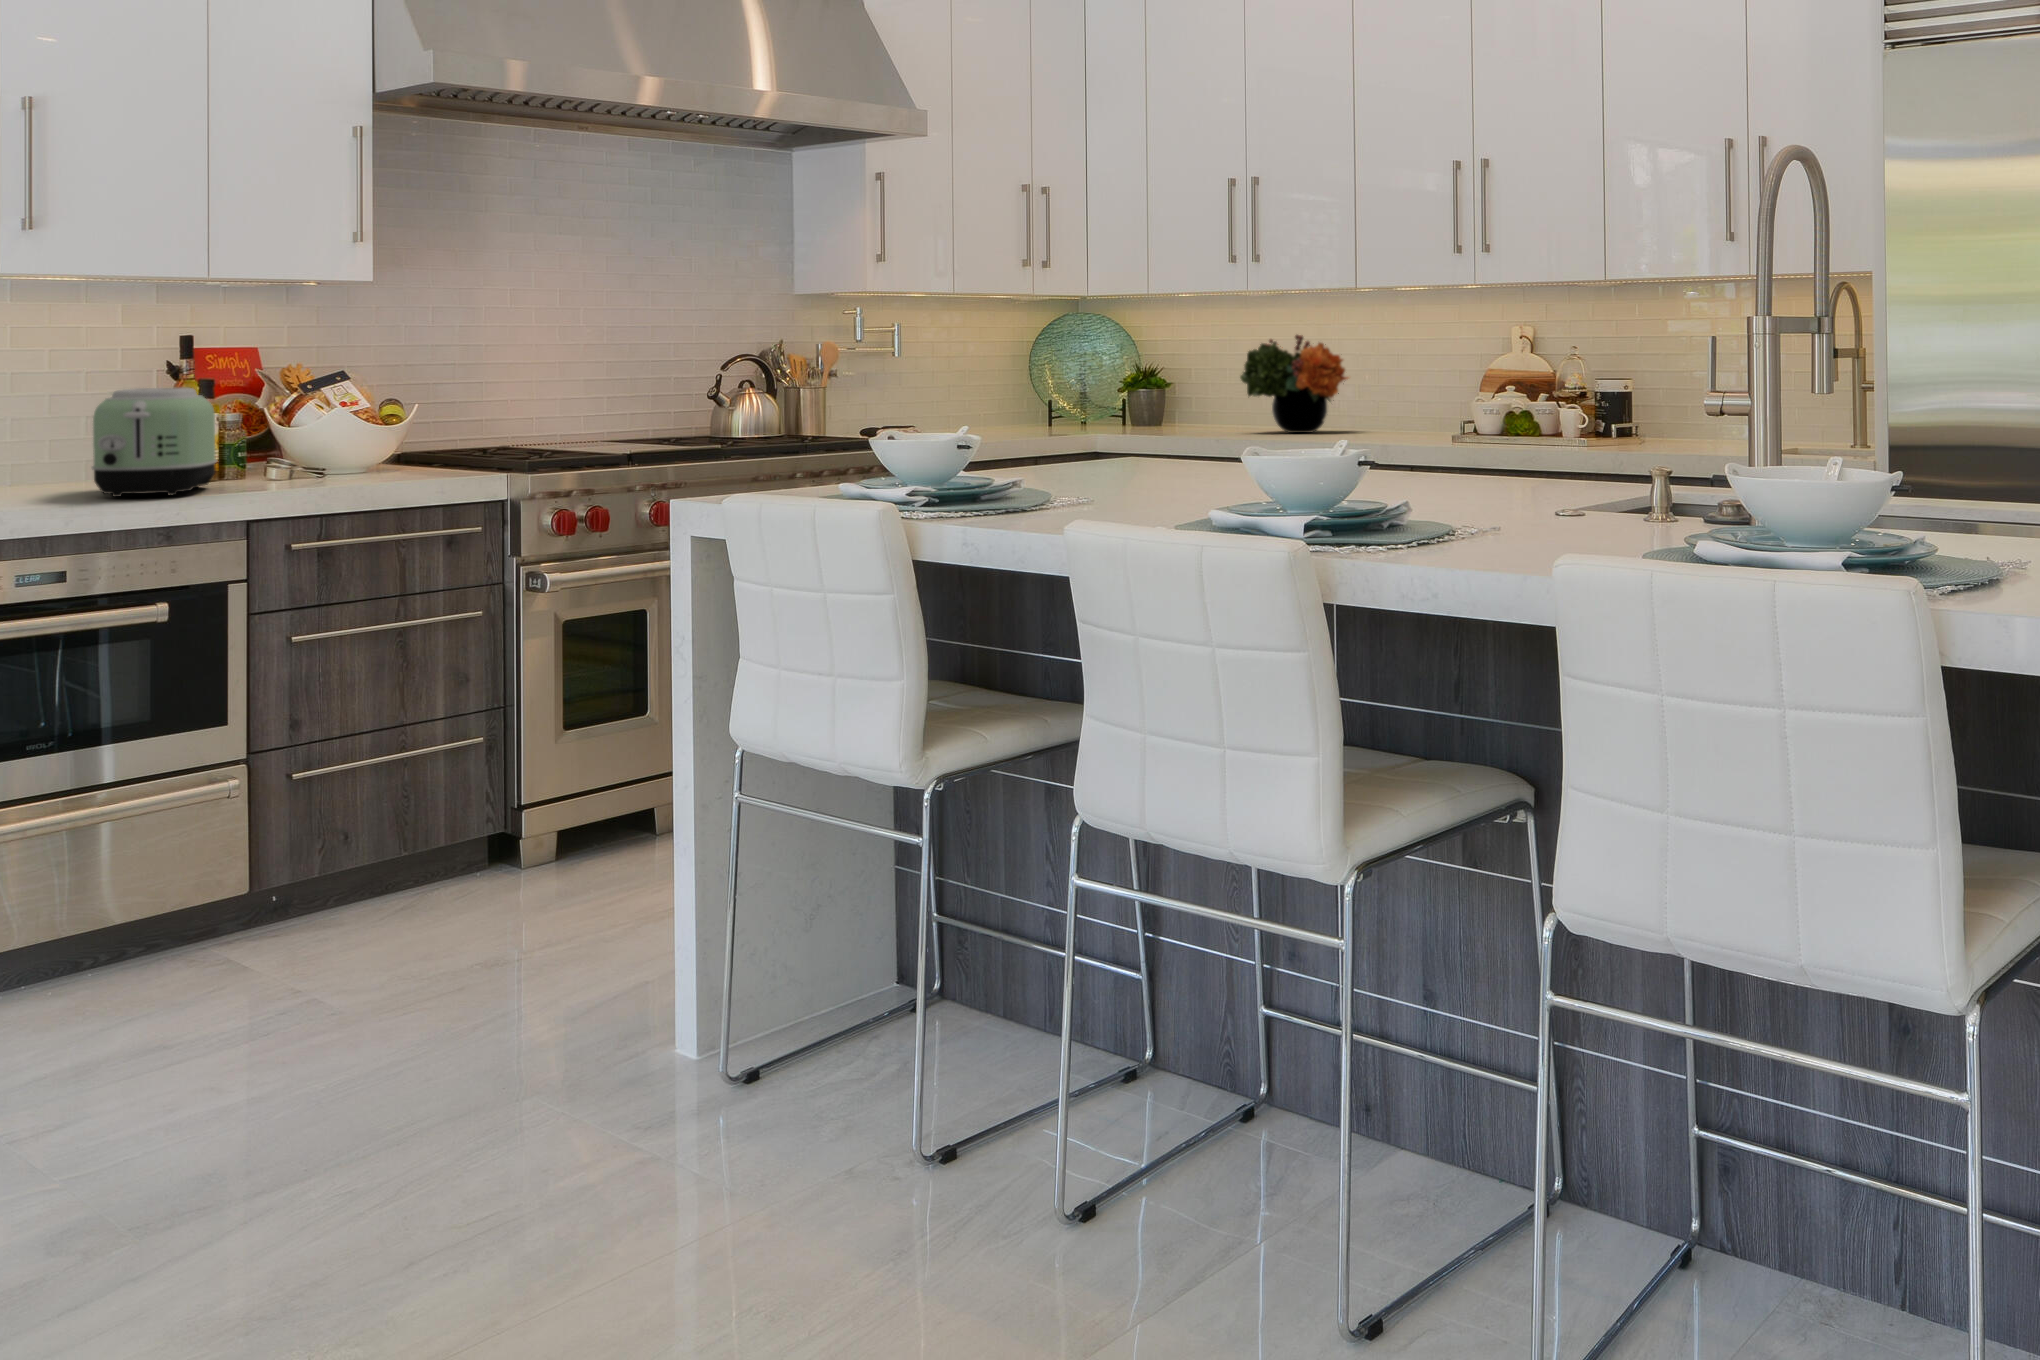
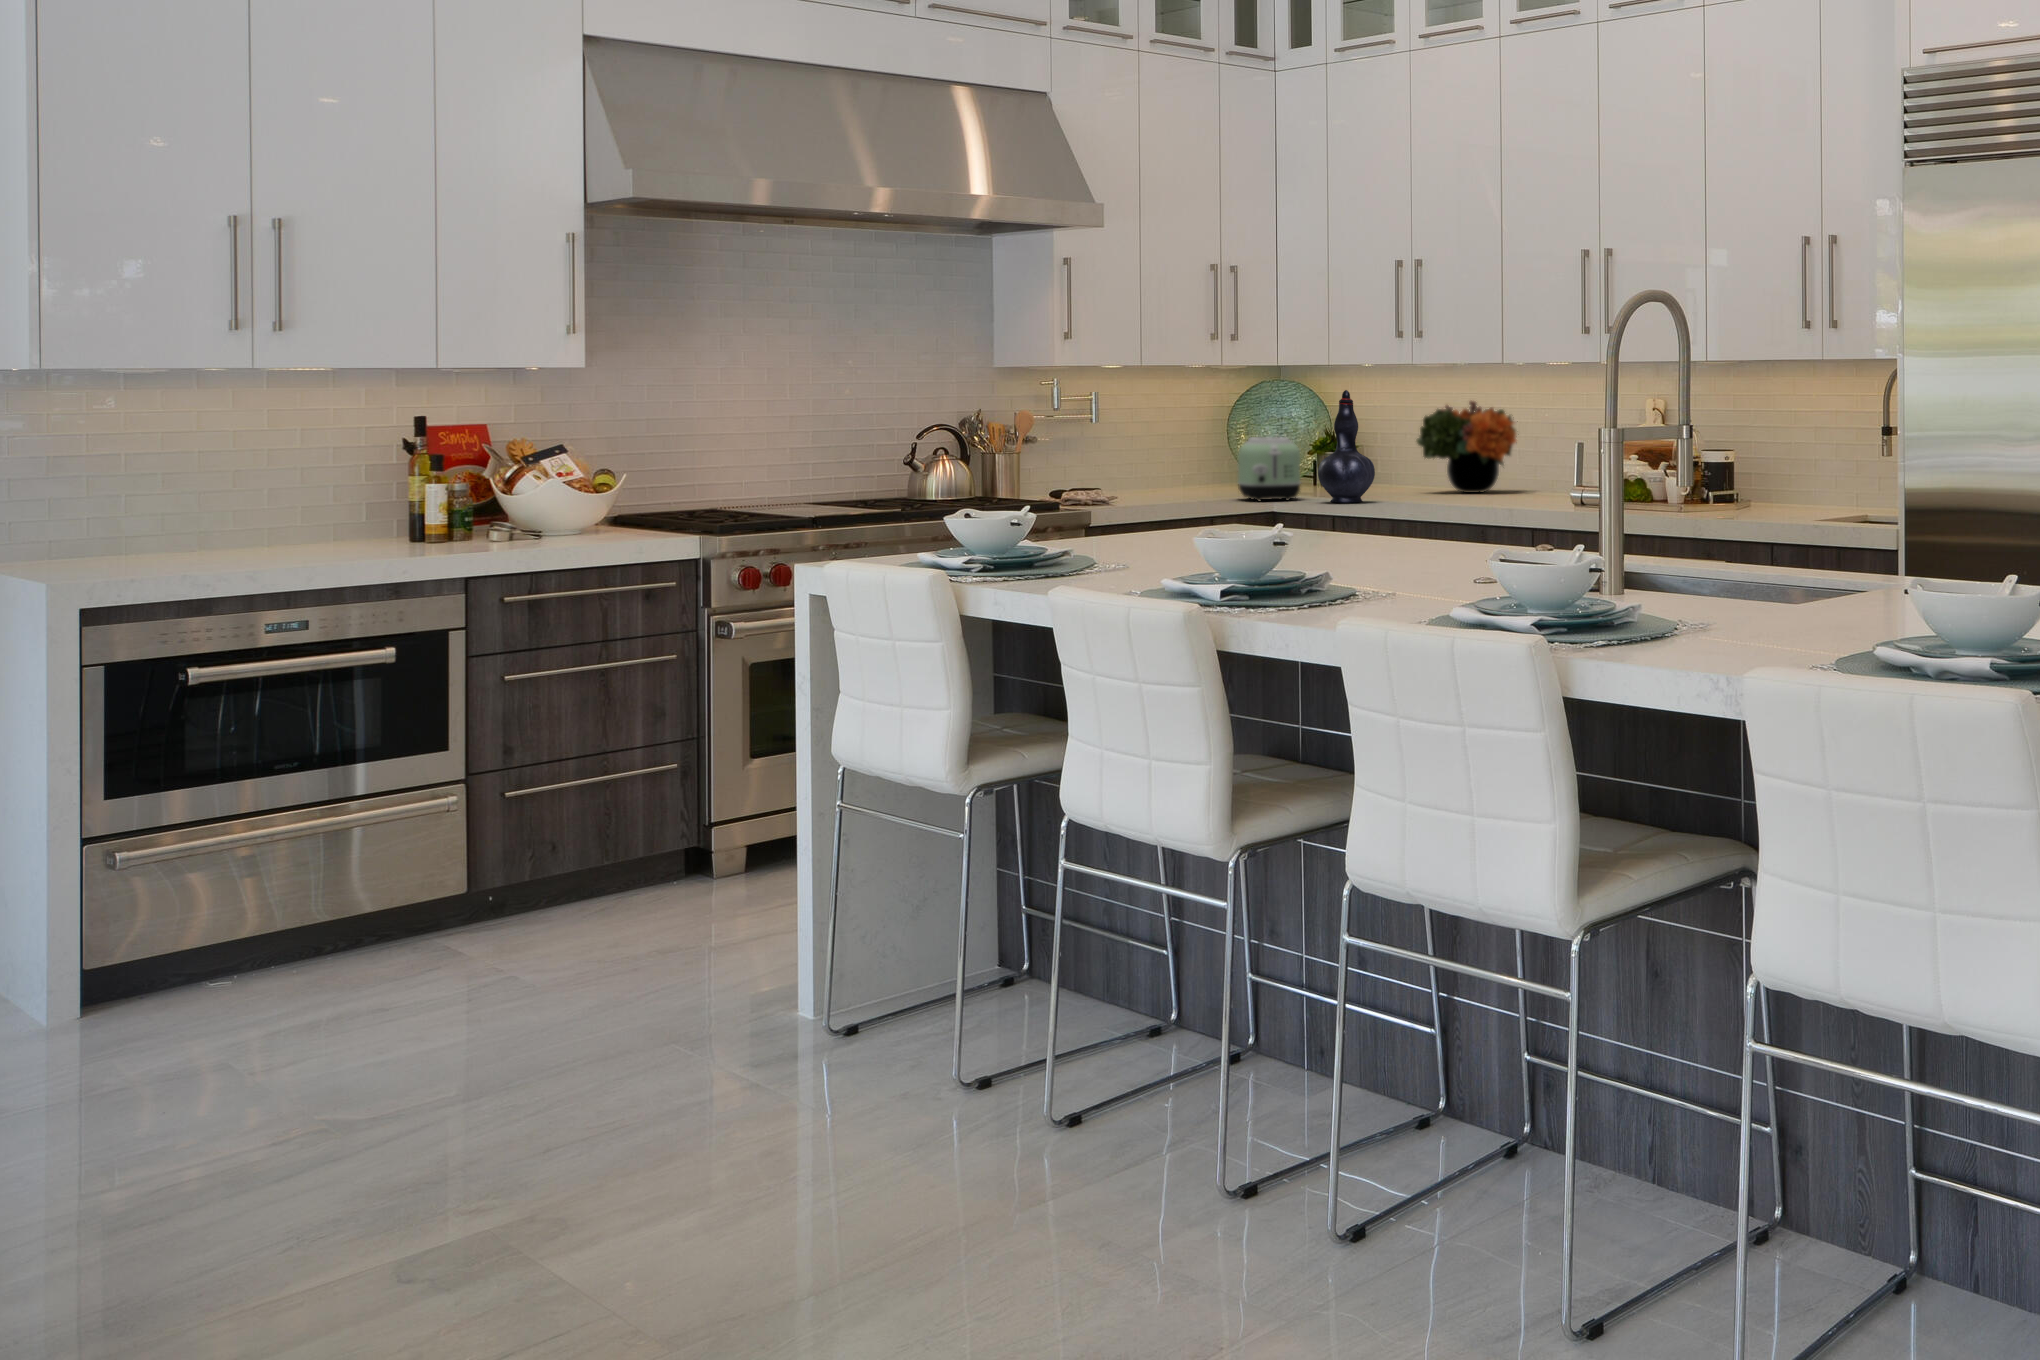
decorative vase: none [1152,320,1213,442] -> present [1318,390,1375,503]
toaster: present [92,388,217,497] -> present [1238,437,1301,501]

